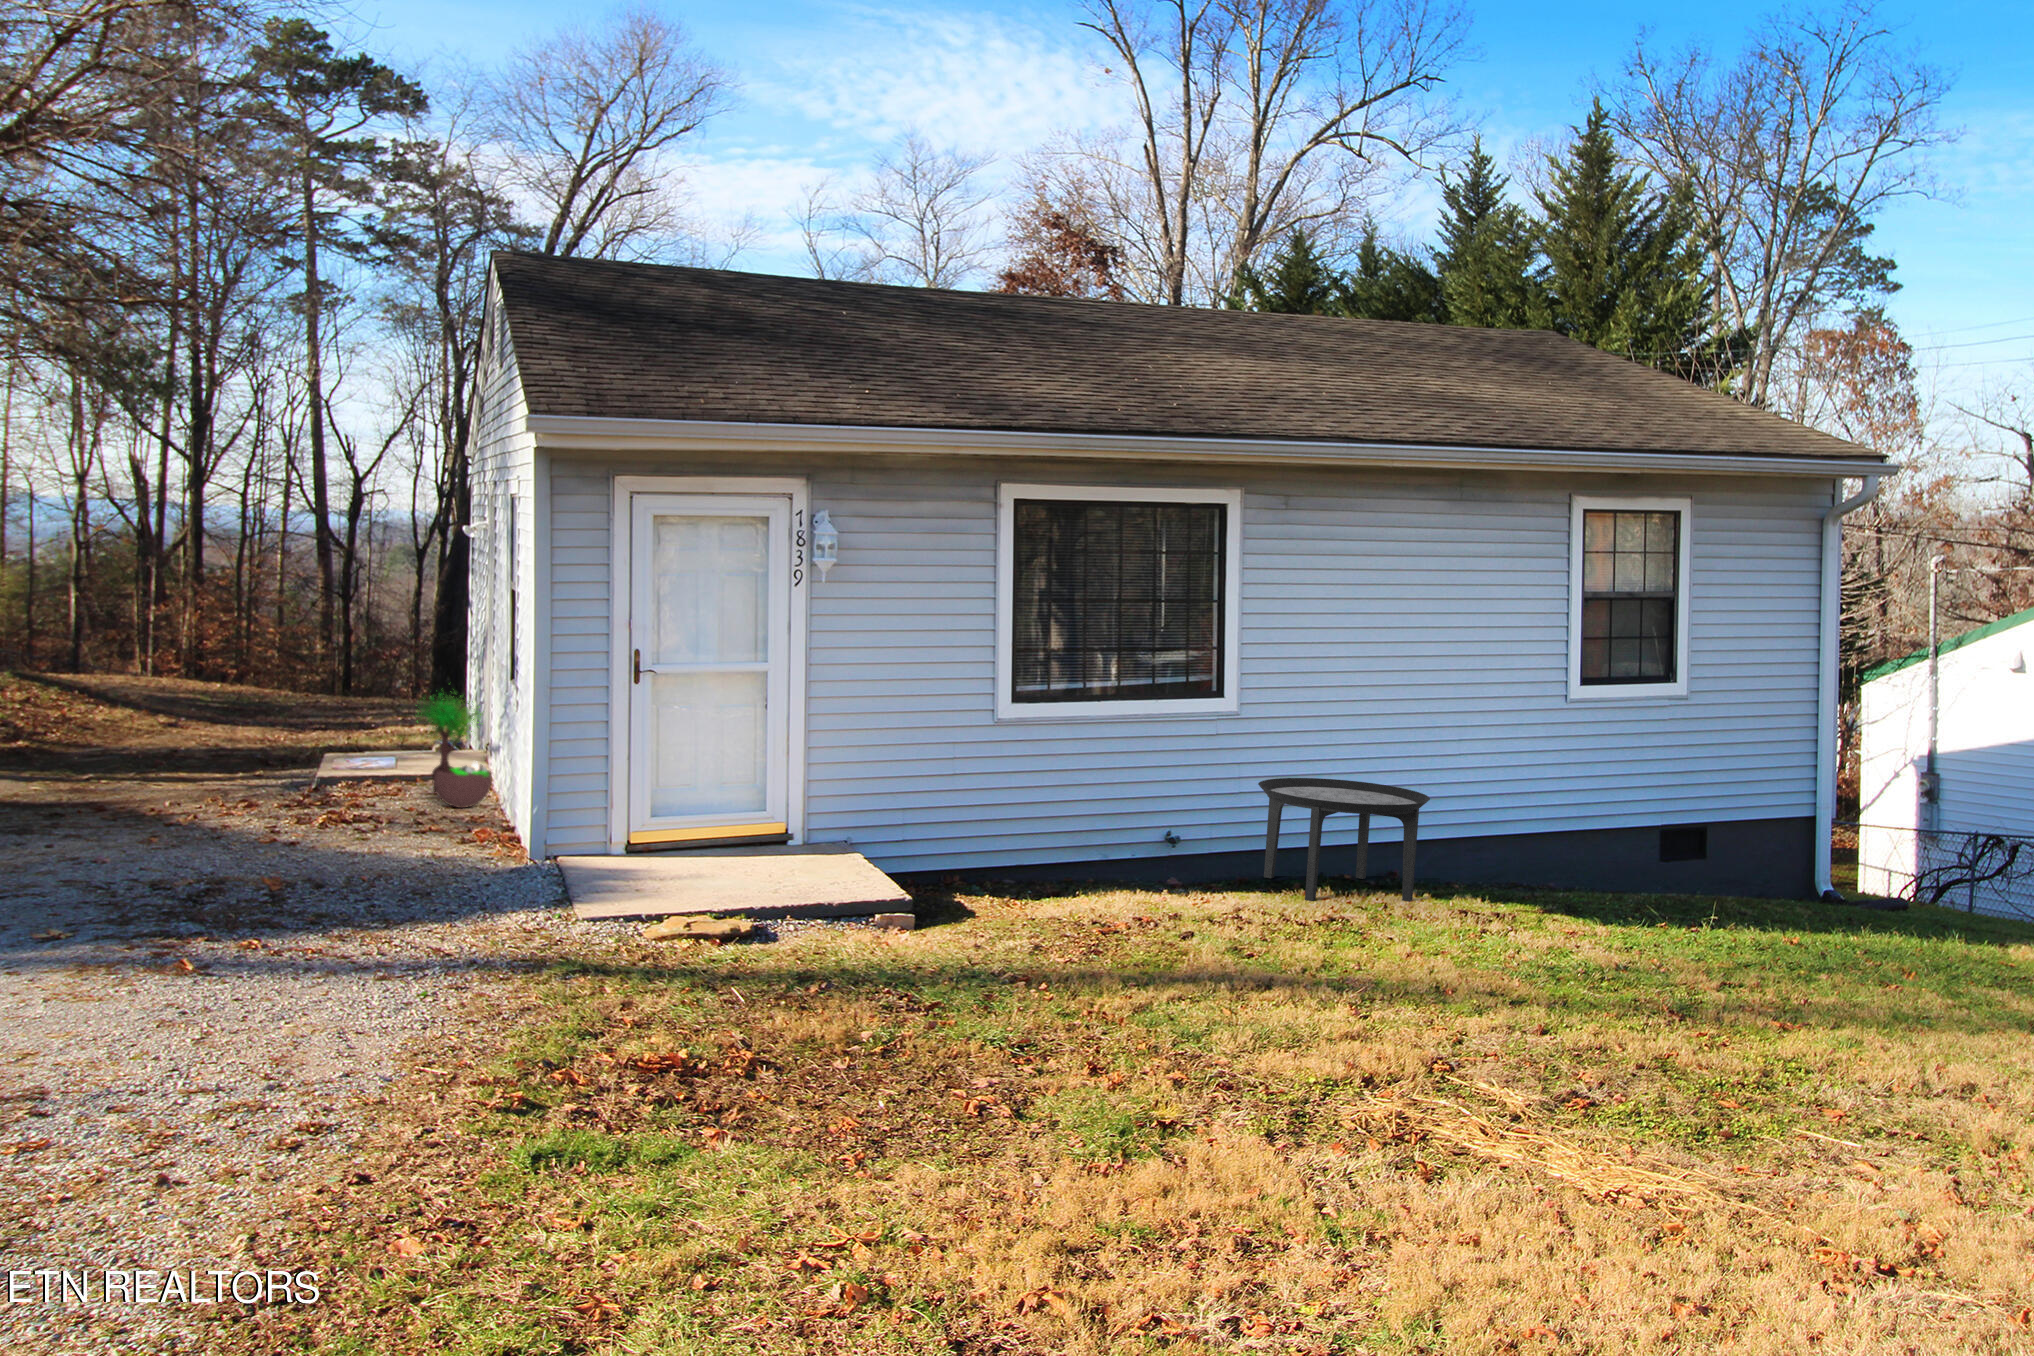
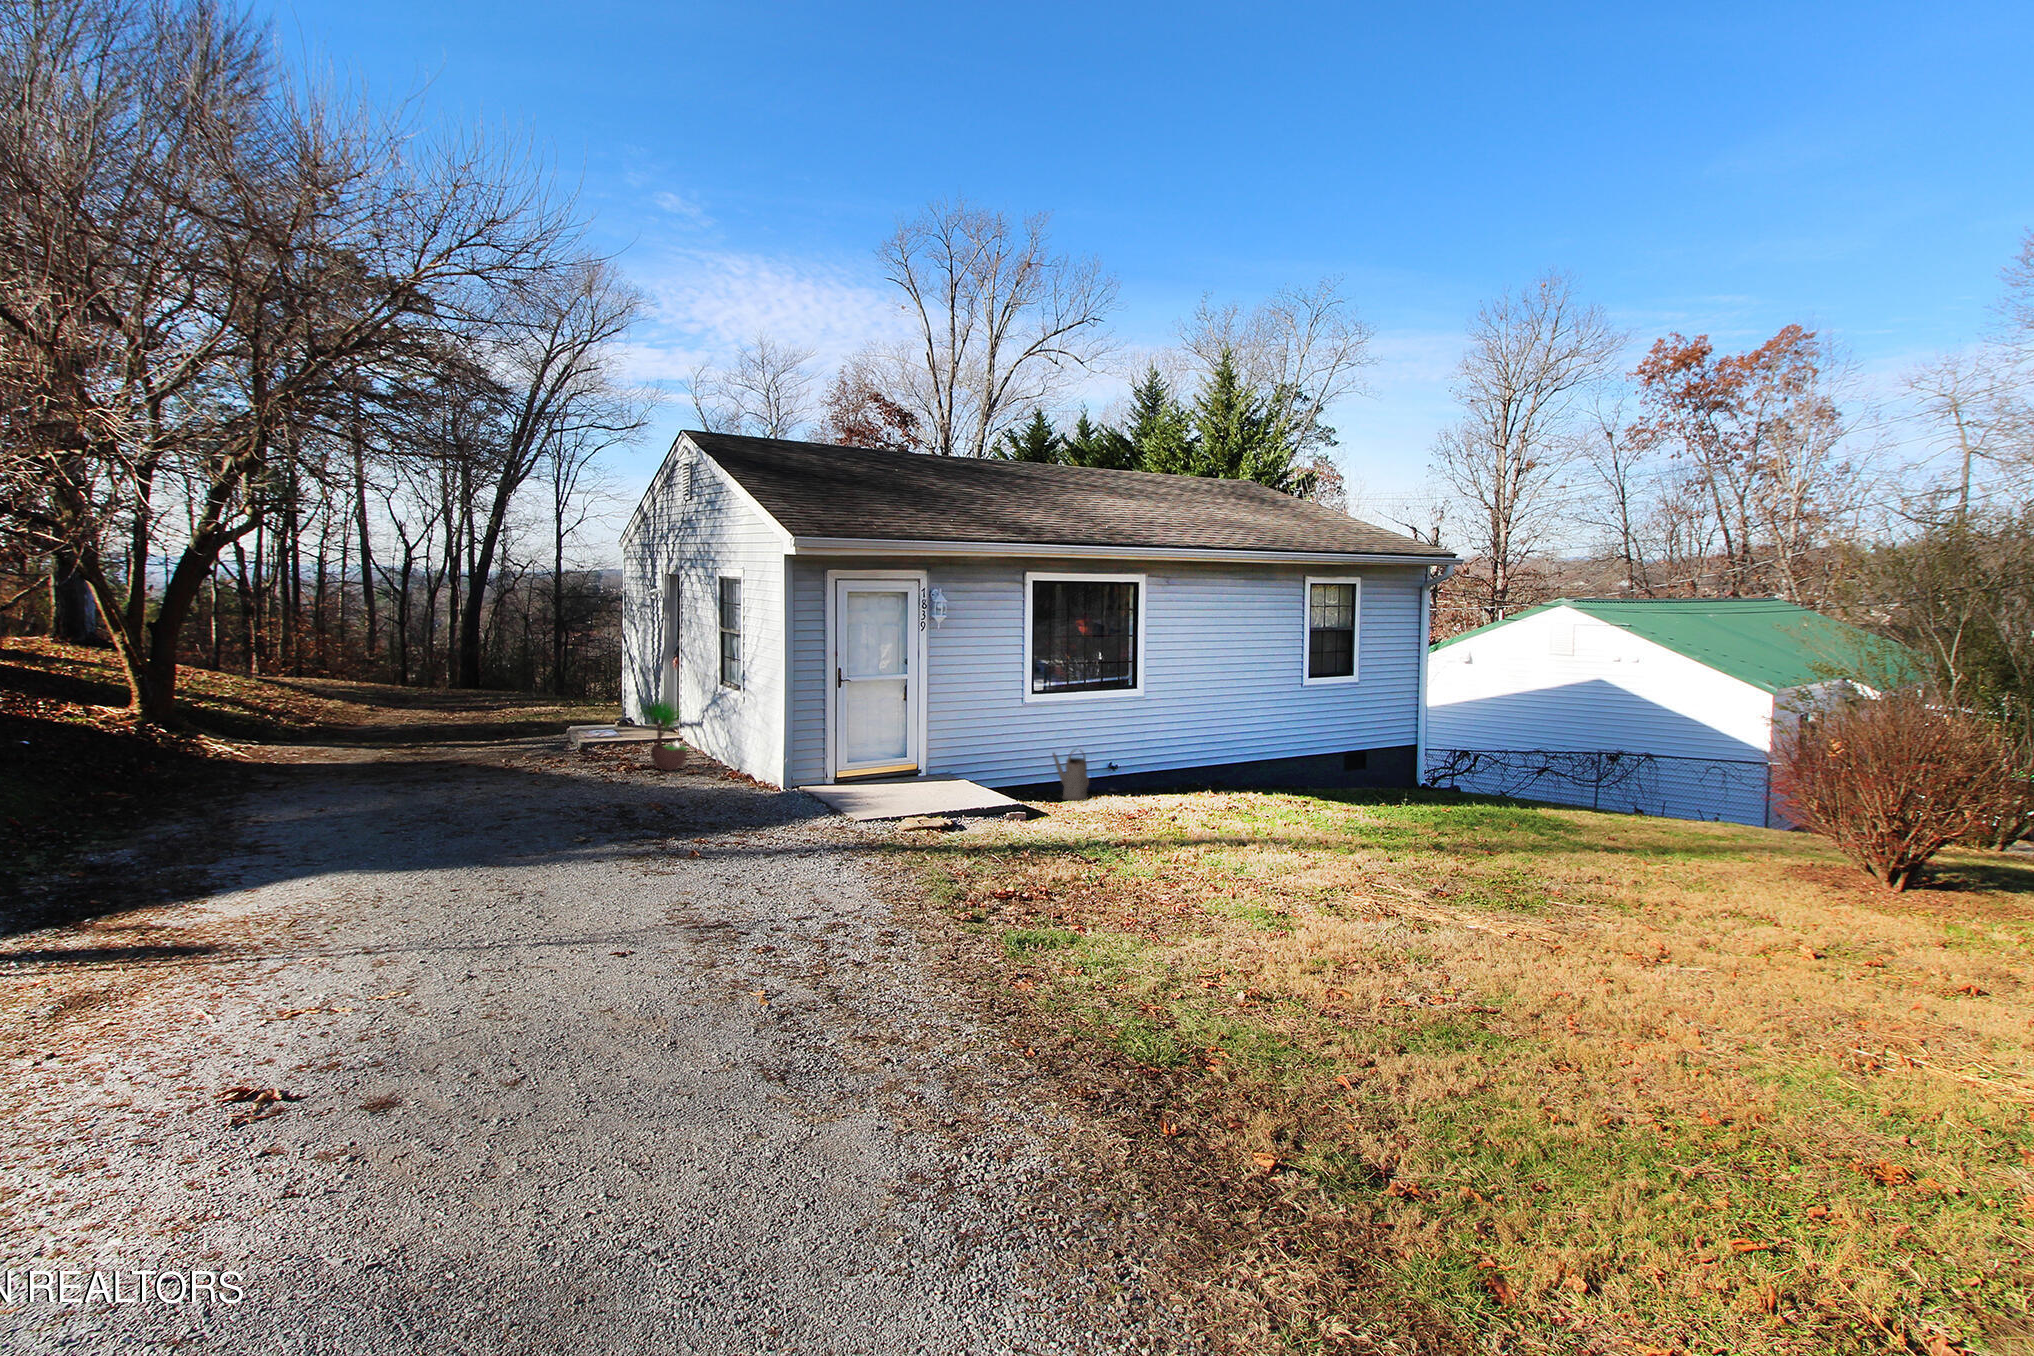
round table: present [1258,778,1430,902] -> none [1162,734,1258,800]
watering can: none [1047,802,1093,895] -> present [1053,750,1089,801]

